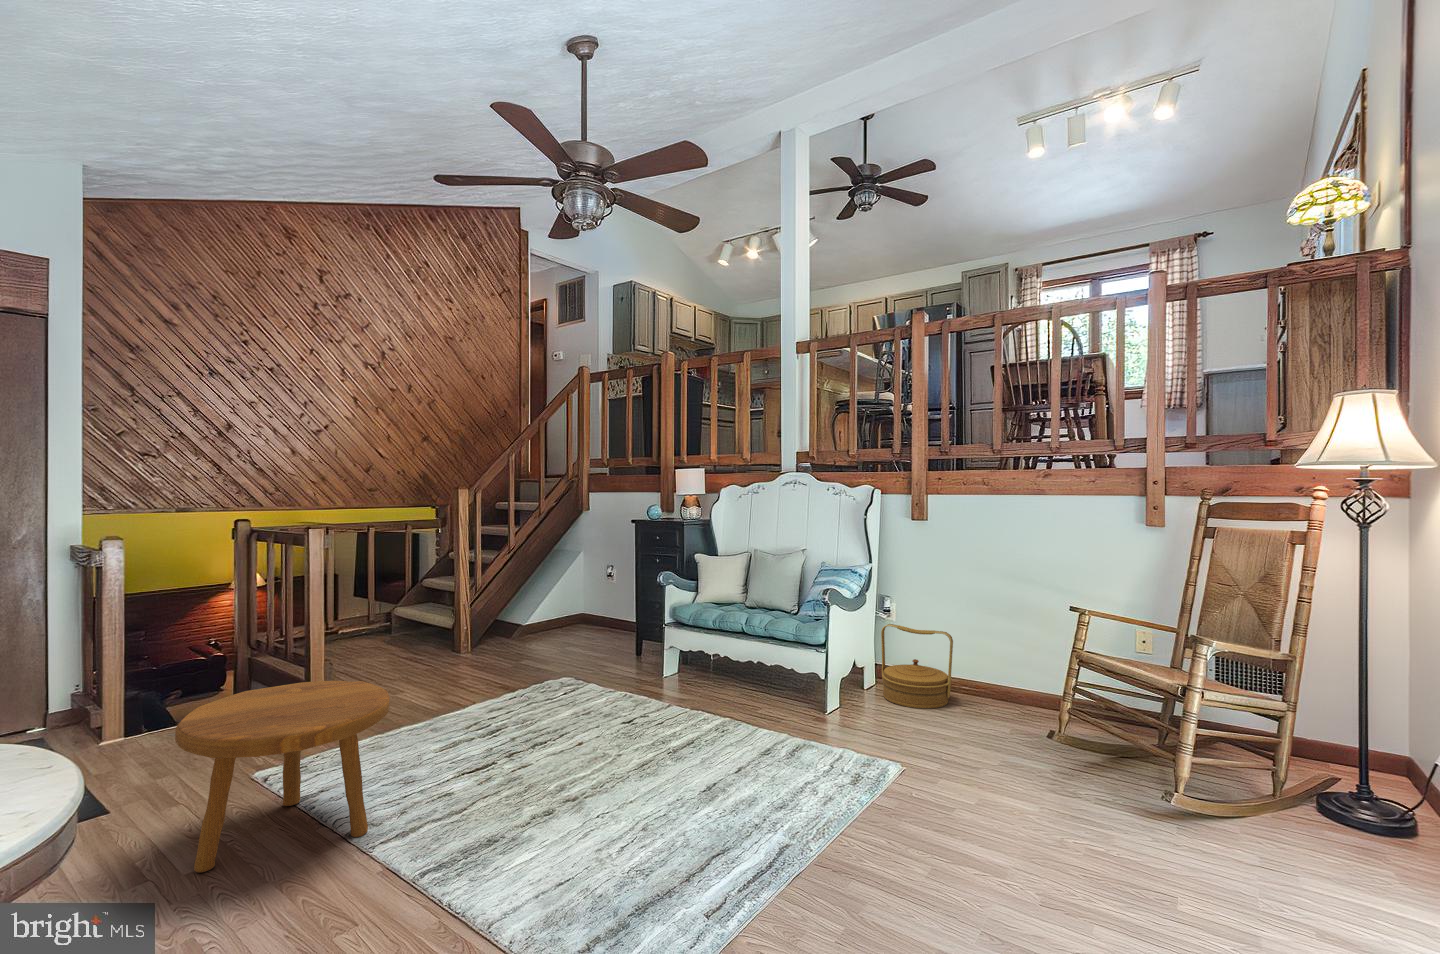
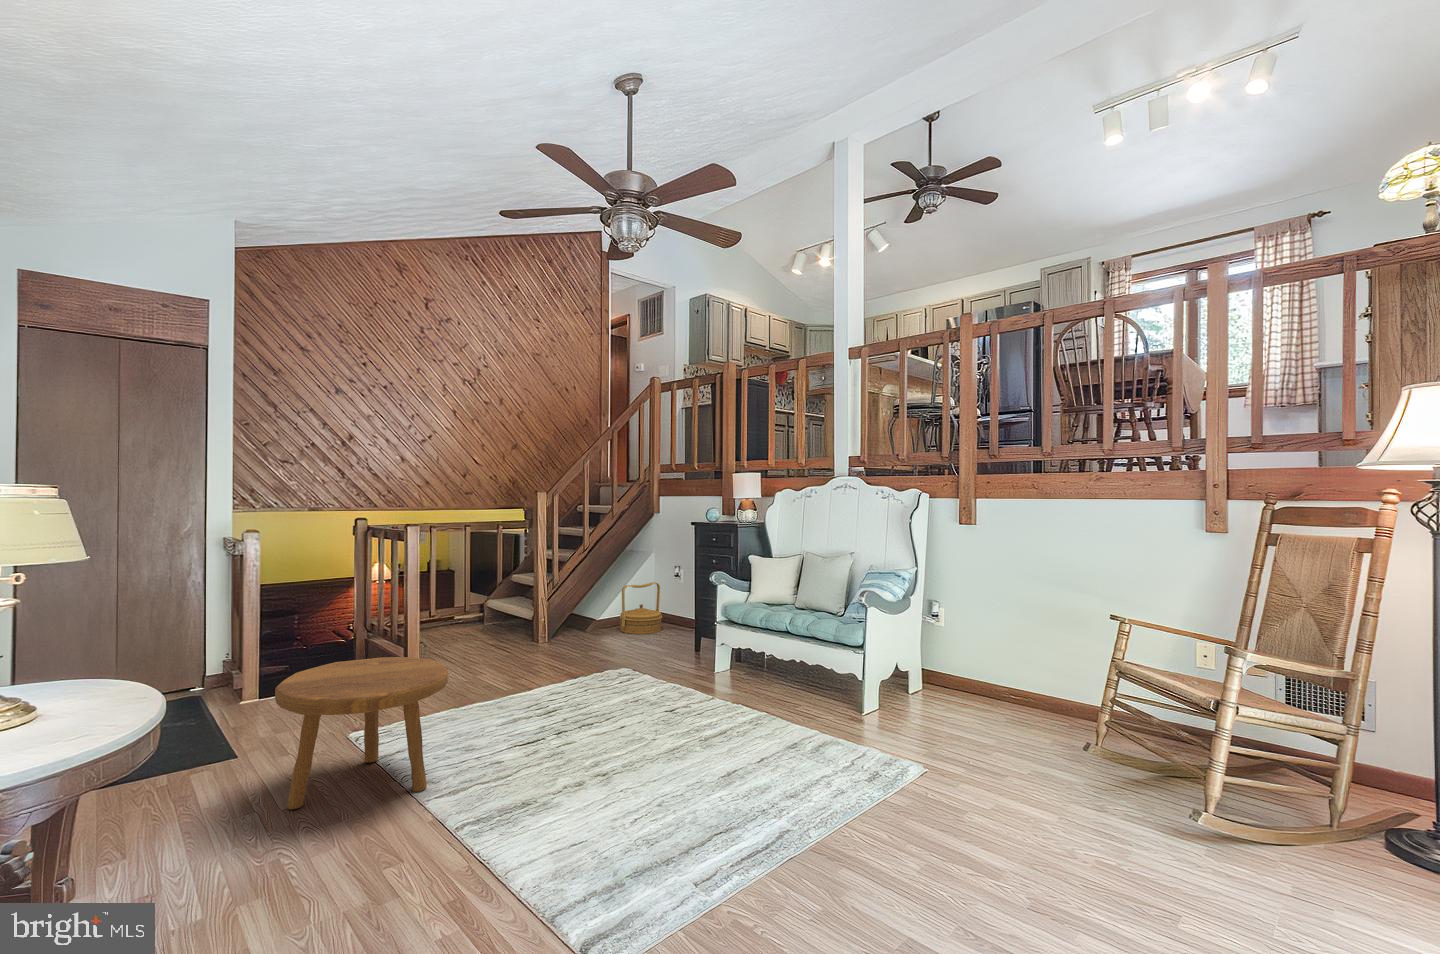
woven basket: present [881,624,953,708] -> present [620,582,662,634]

